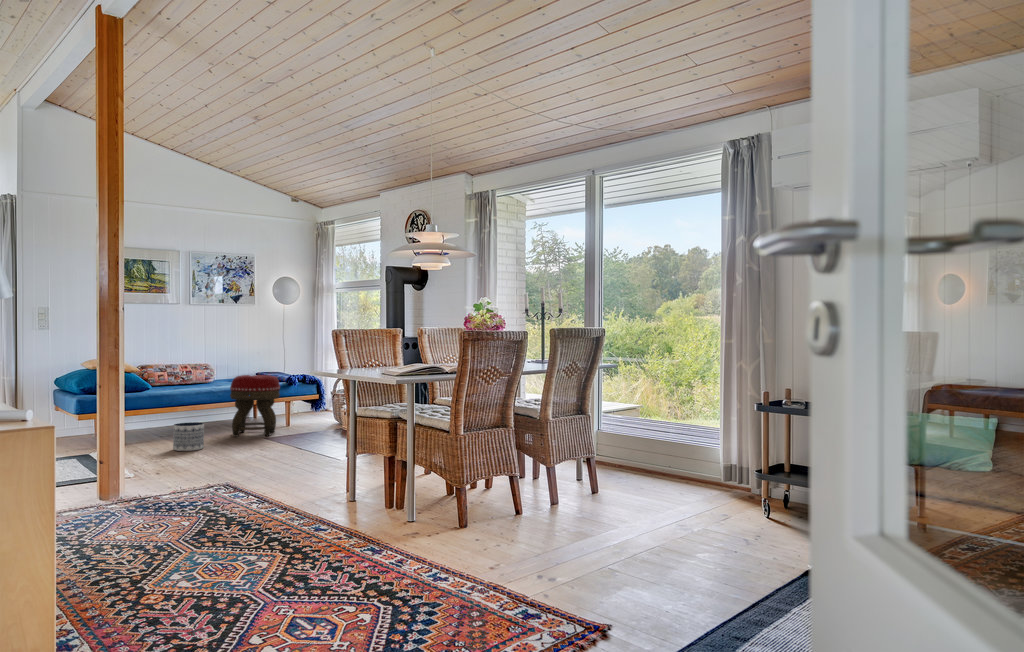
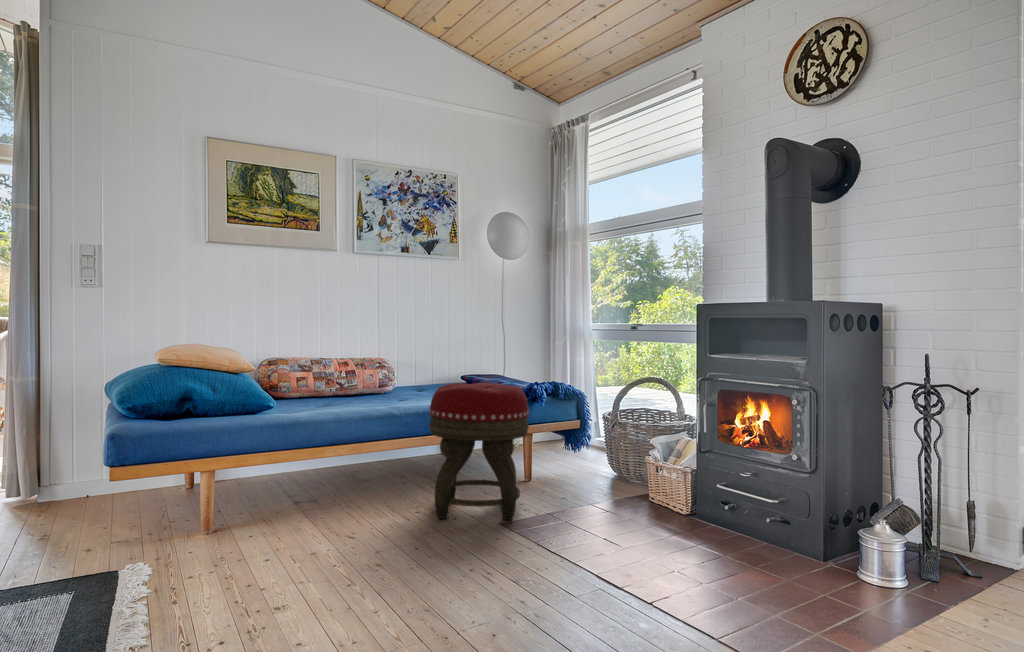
planter: present [173,422,204,451] -> none [304,504,379,591]

